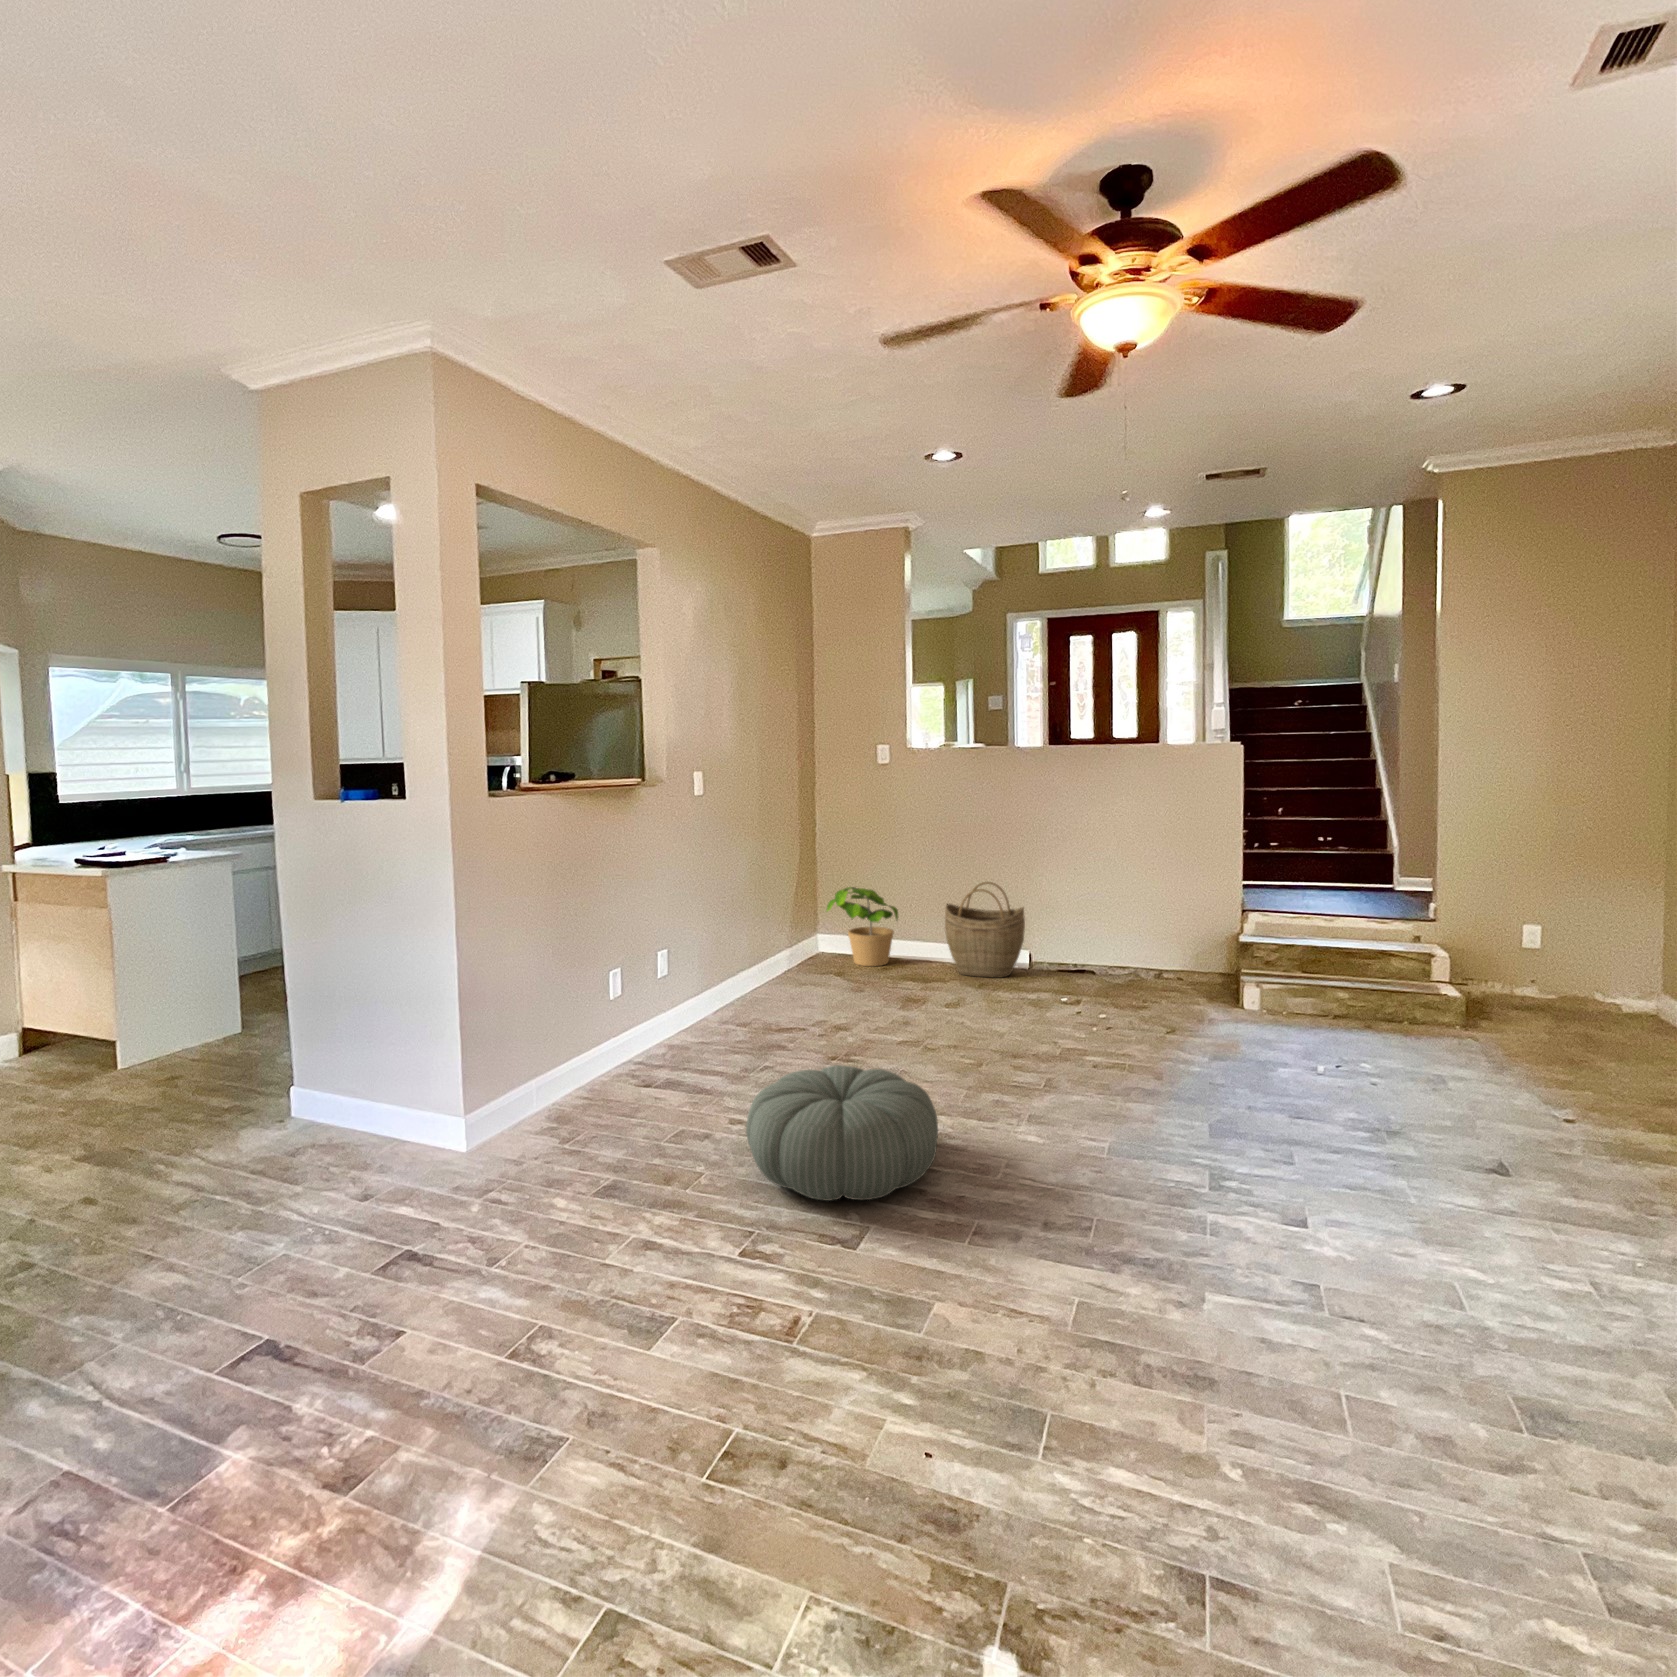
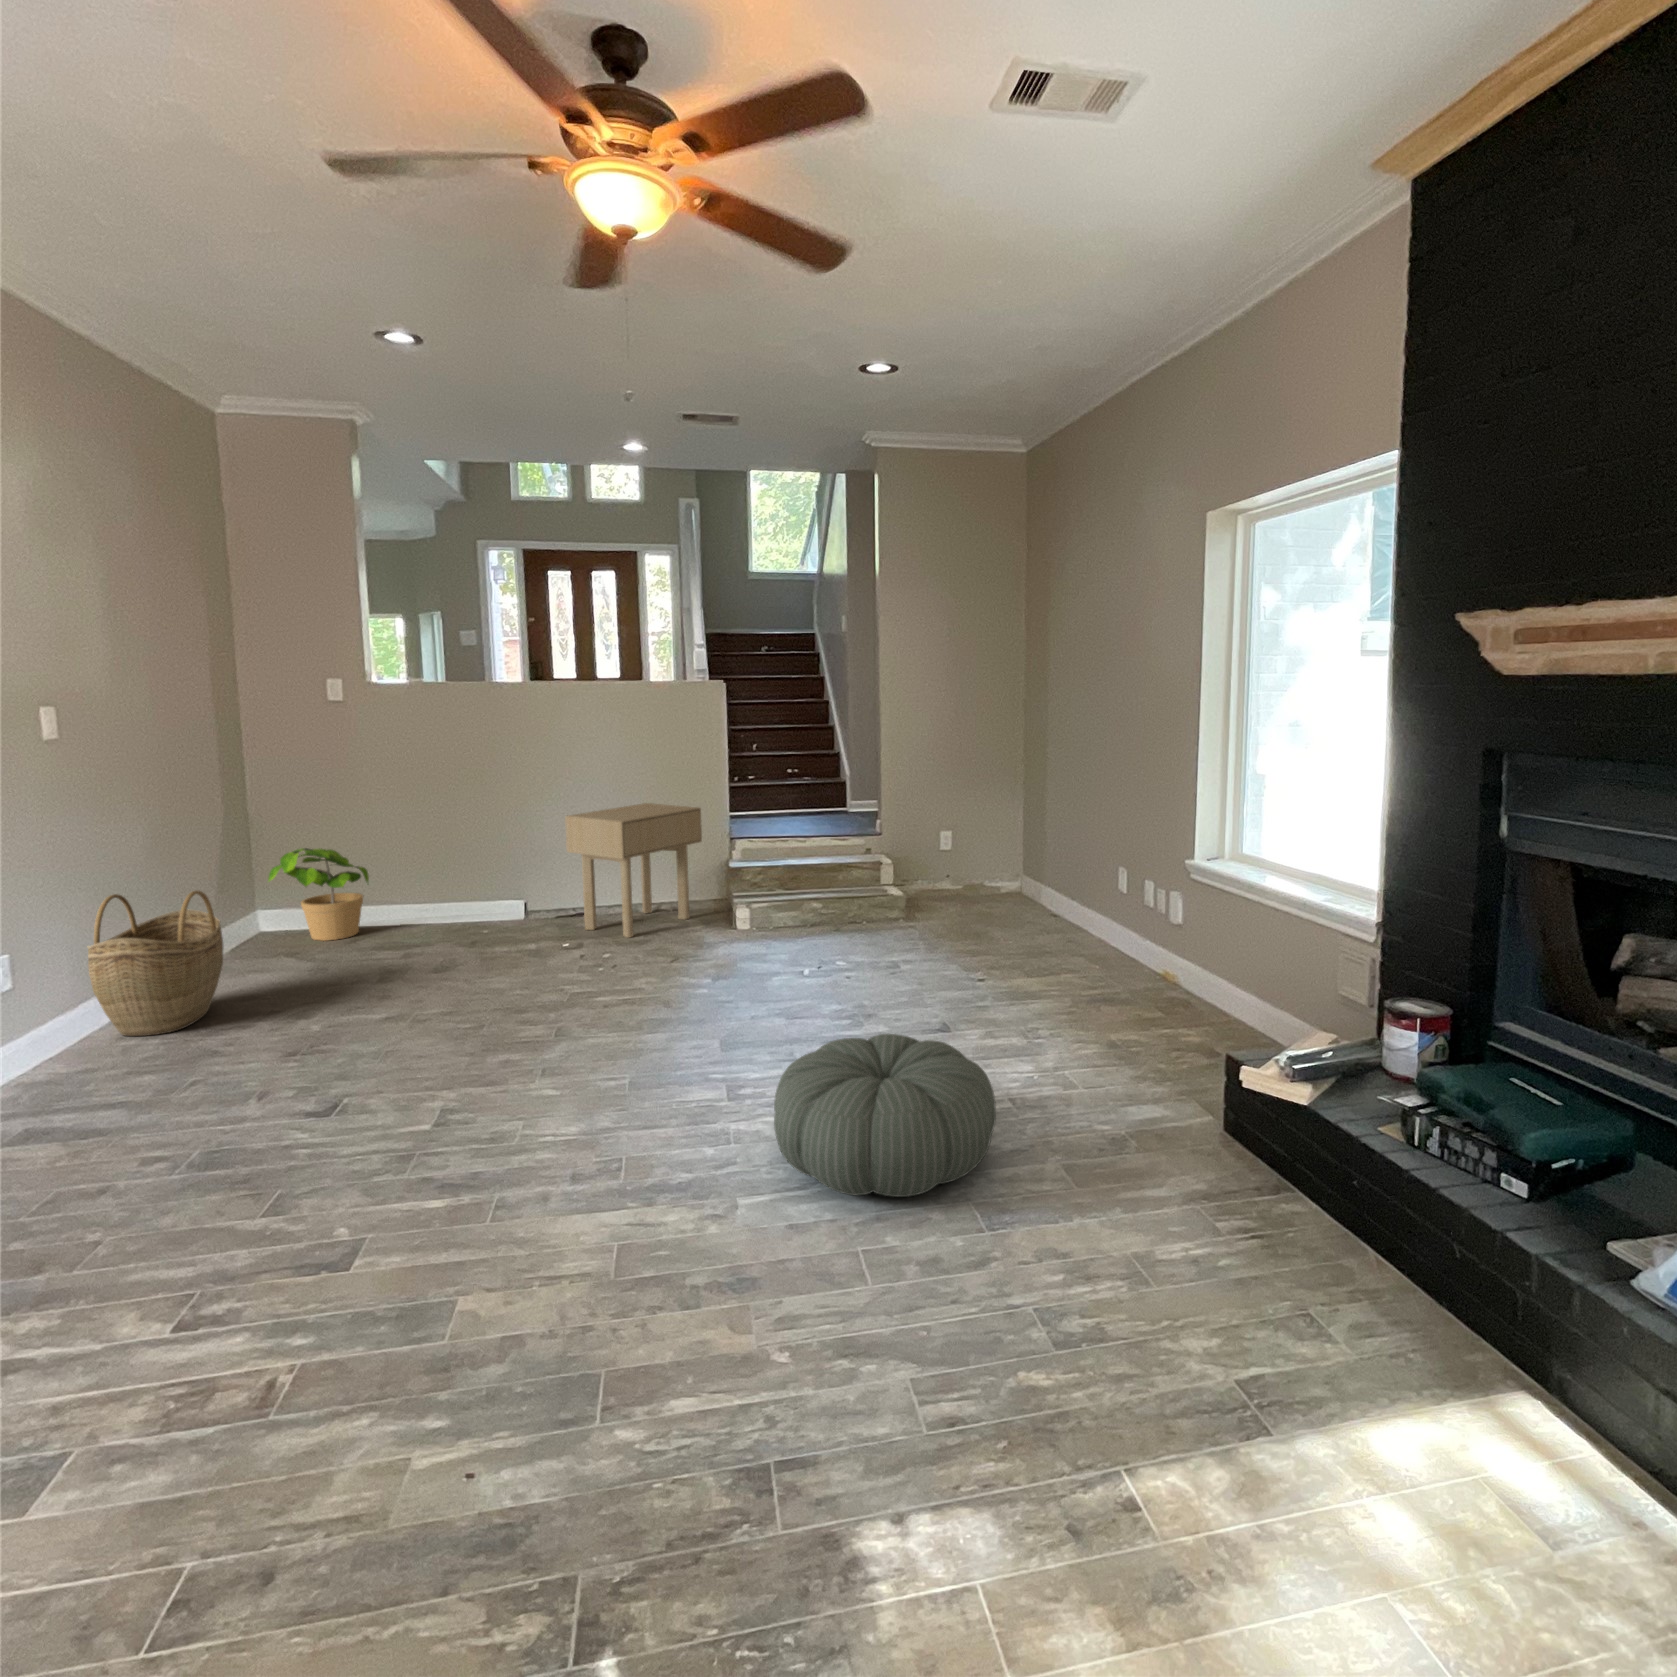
side table: none [1066,868,1206,1003] -> present [565,803,702,938]
woven basket: present [945,882,1025,978] -> present [88,891,223,1036]
pouf: present [746,1065,938,1201] -> present [774,1034,996,1197]

